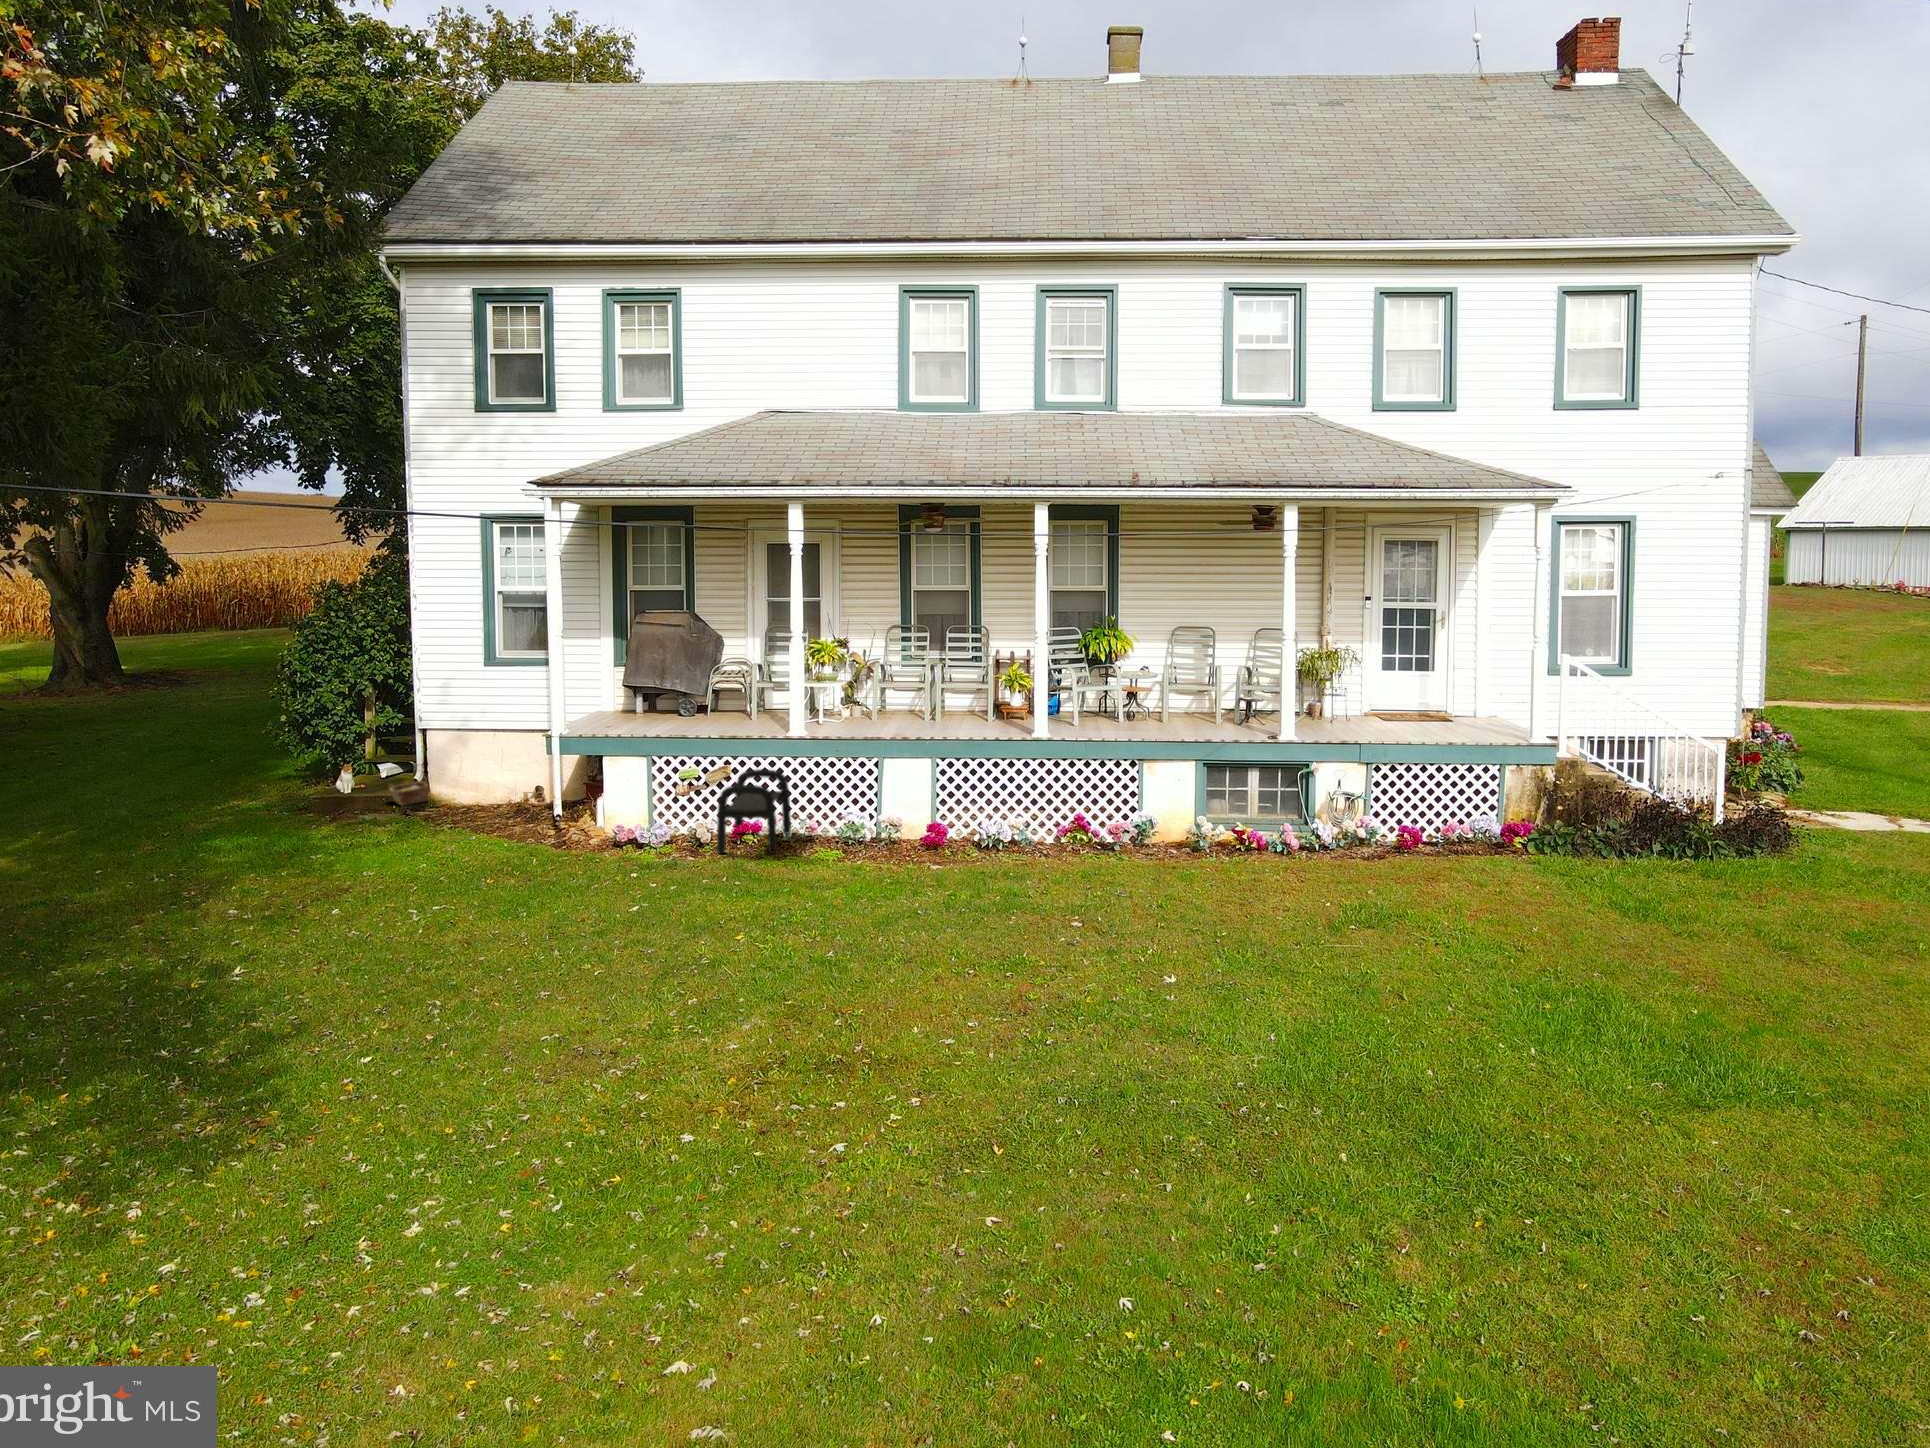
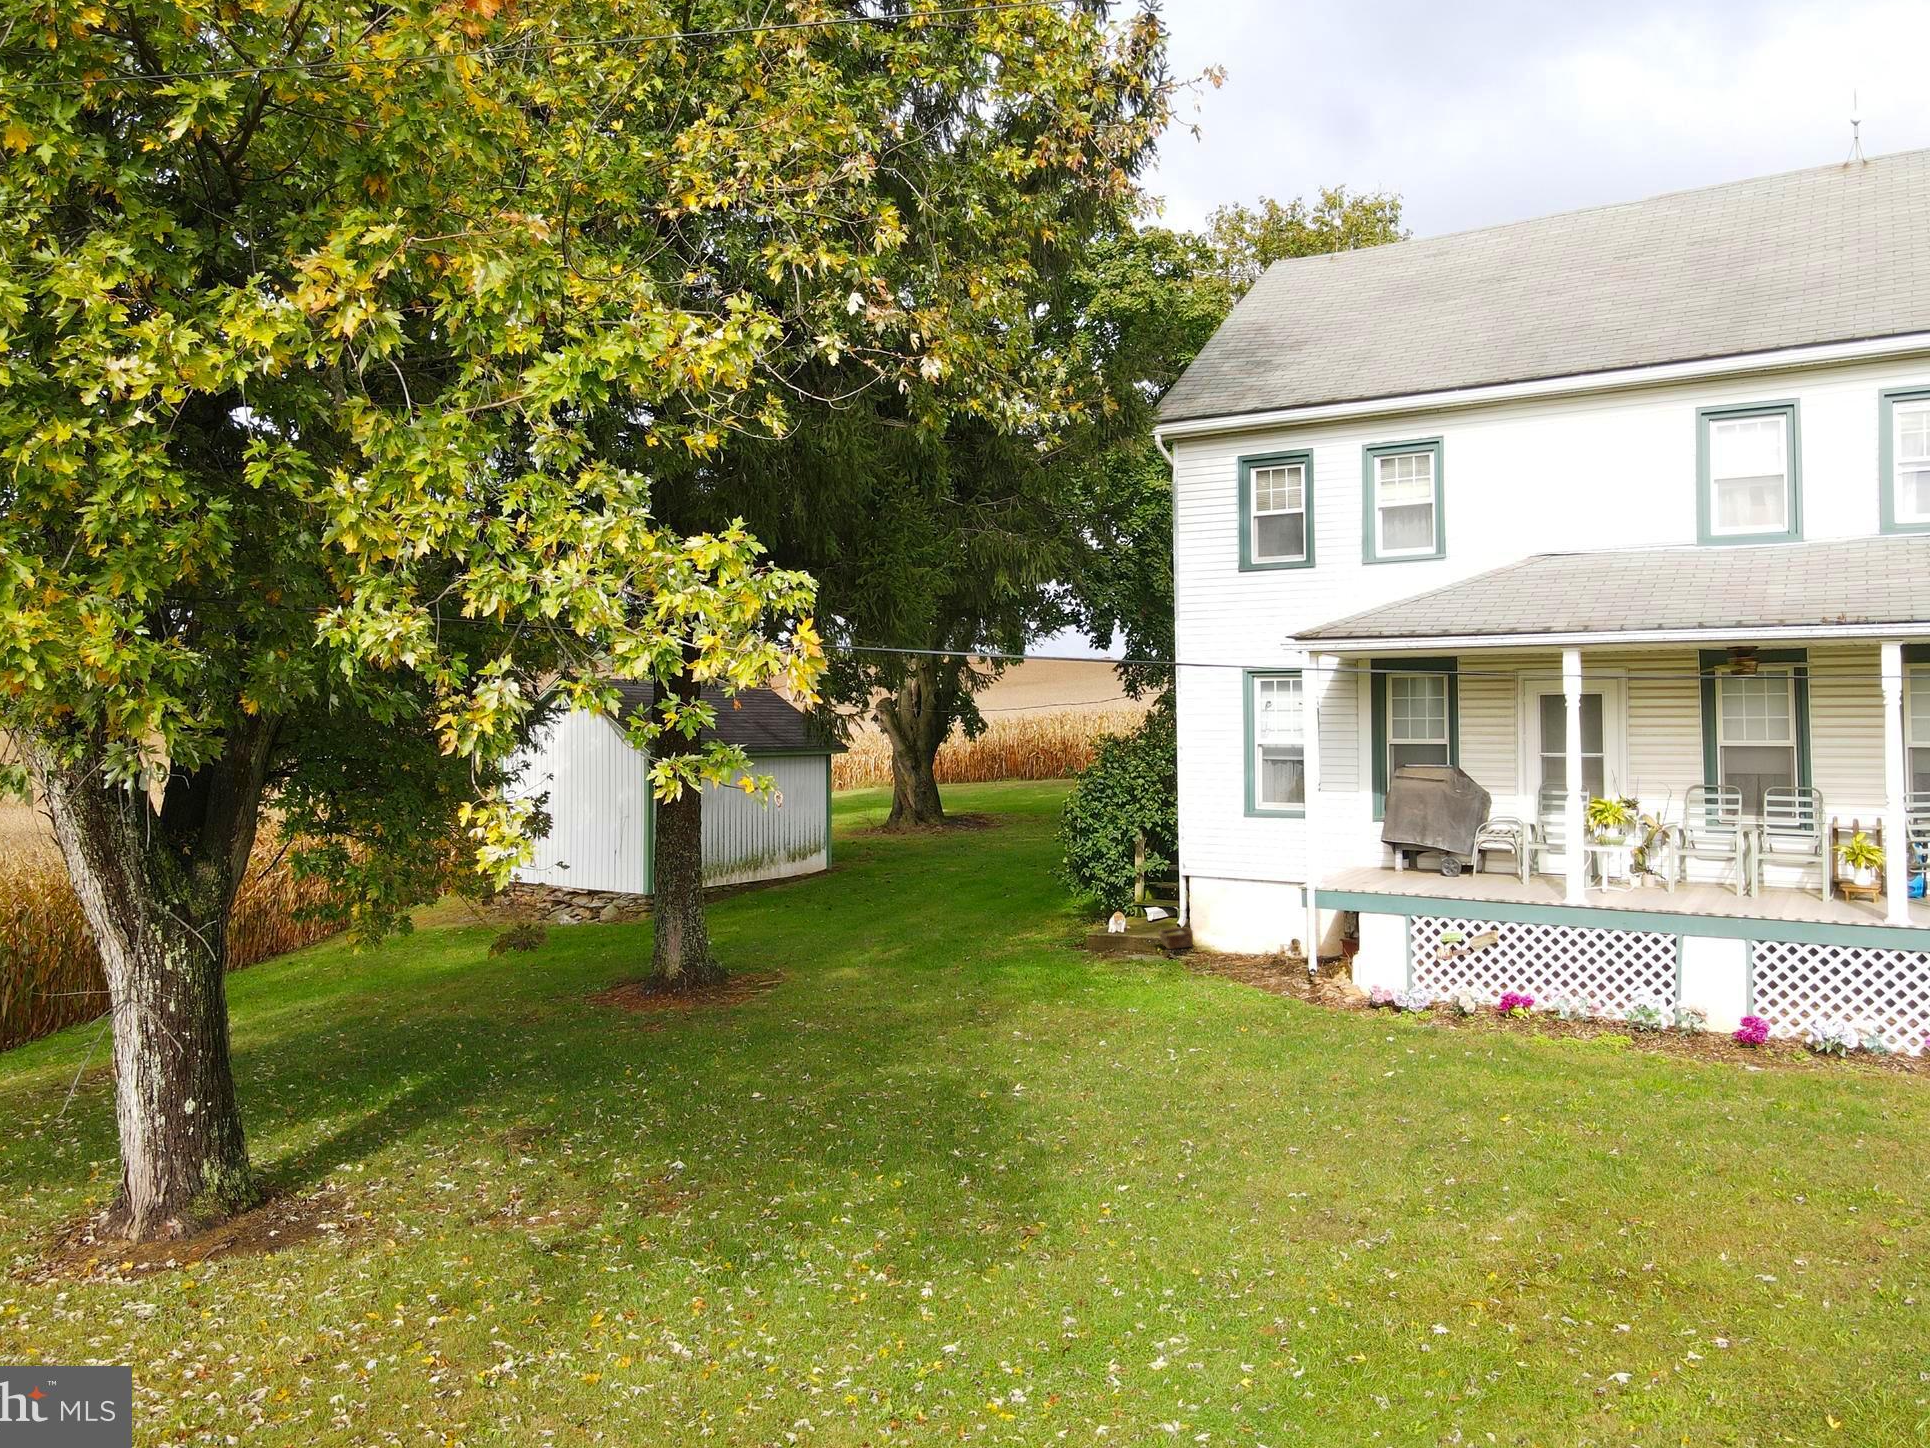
bench: present [717,769,791,854] -> none [1480,937,1567,1029]

